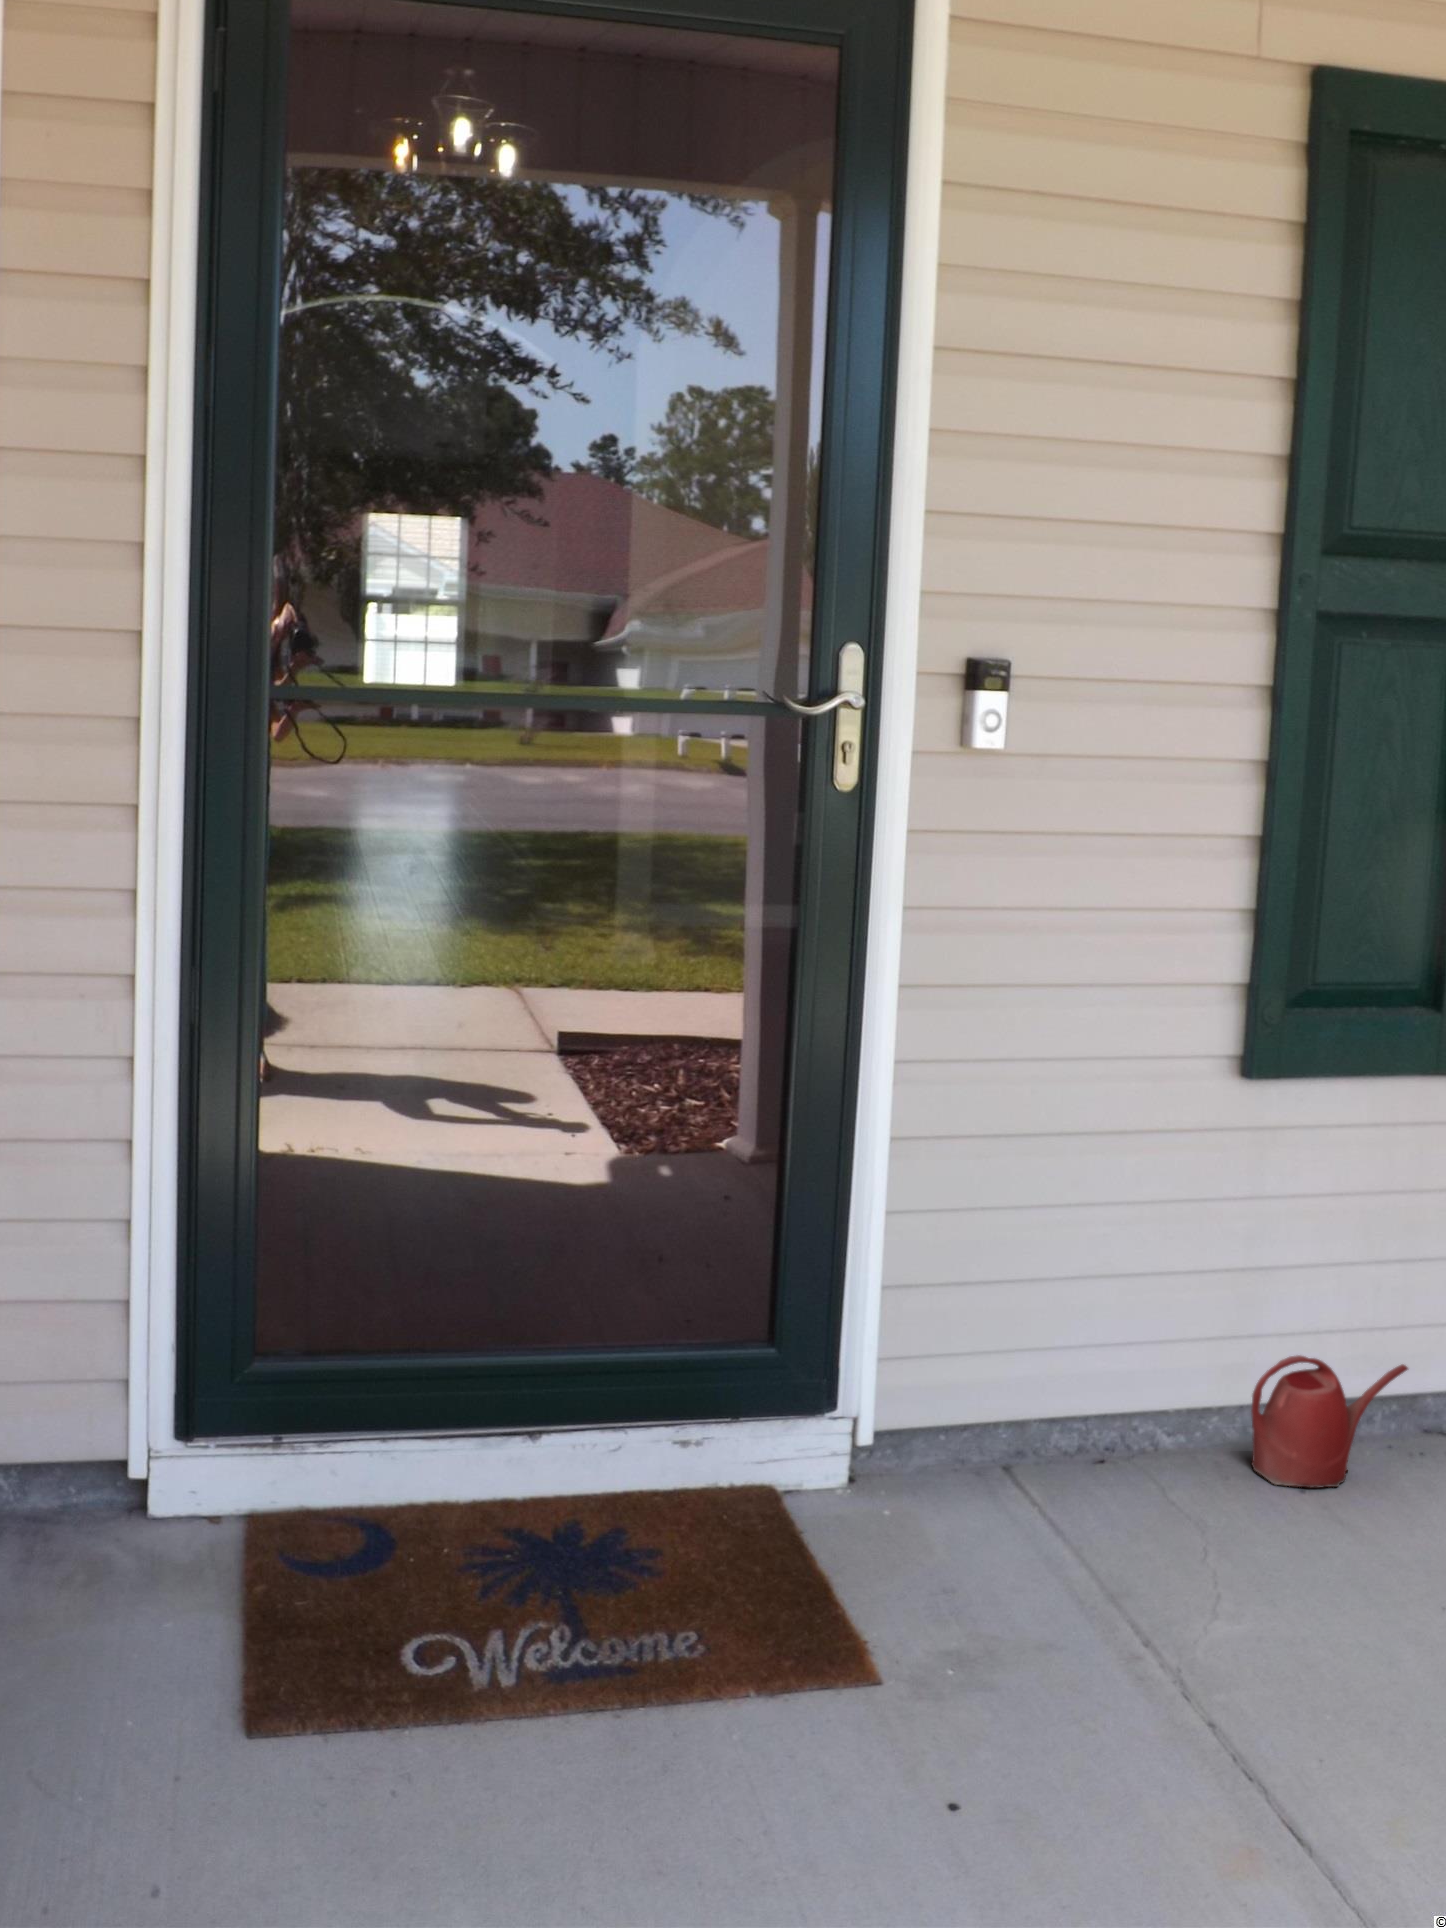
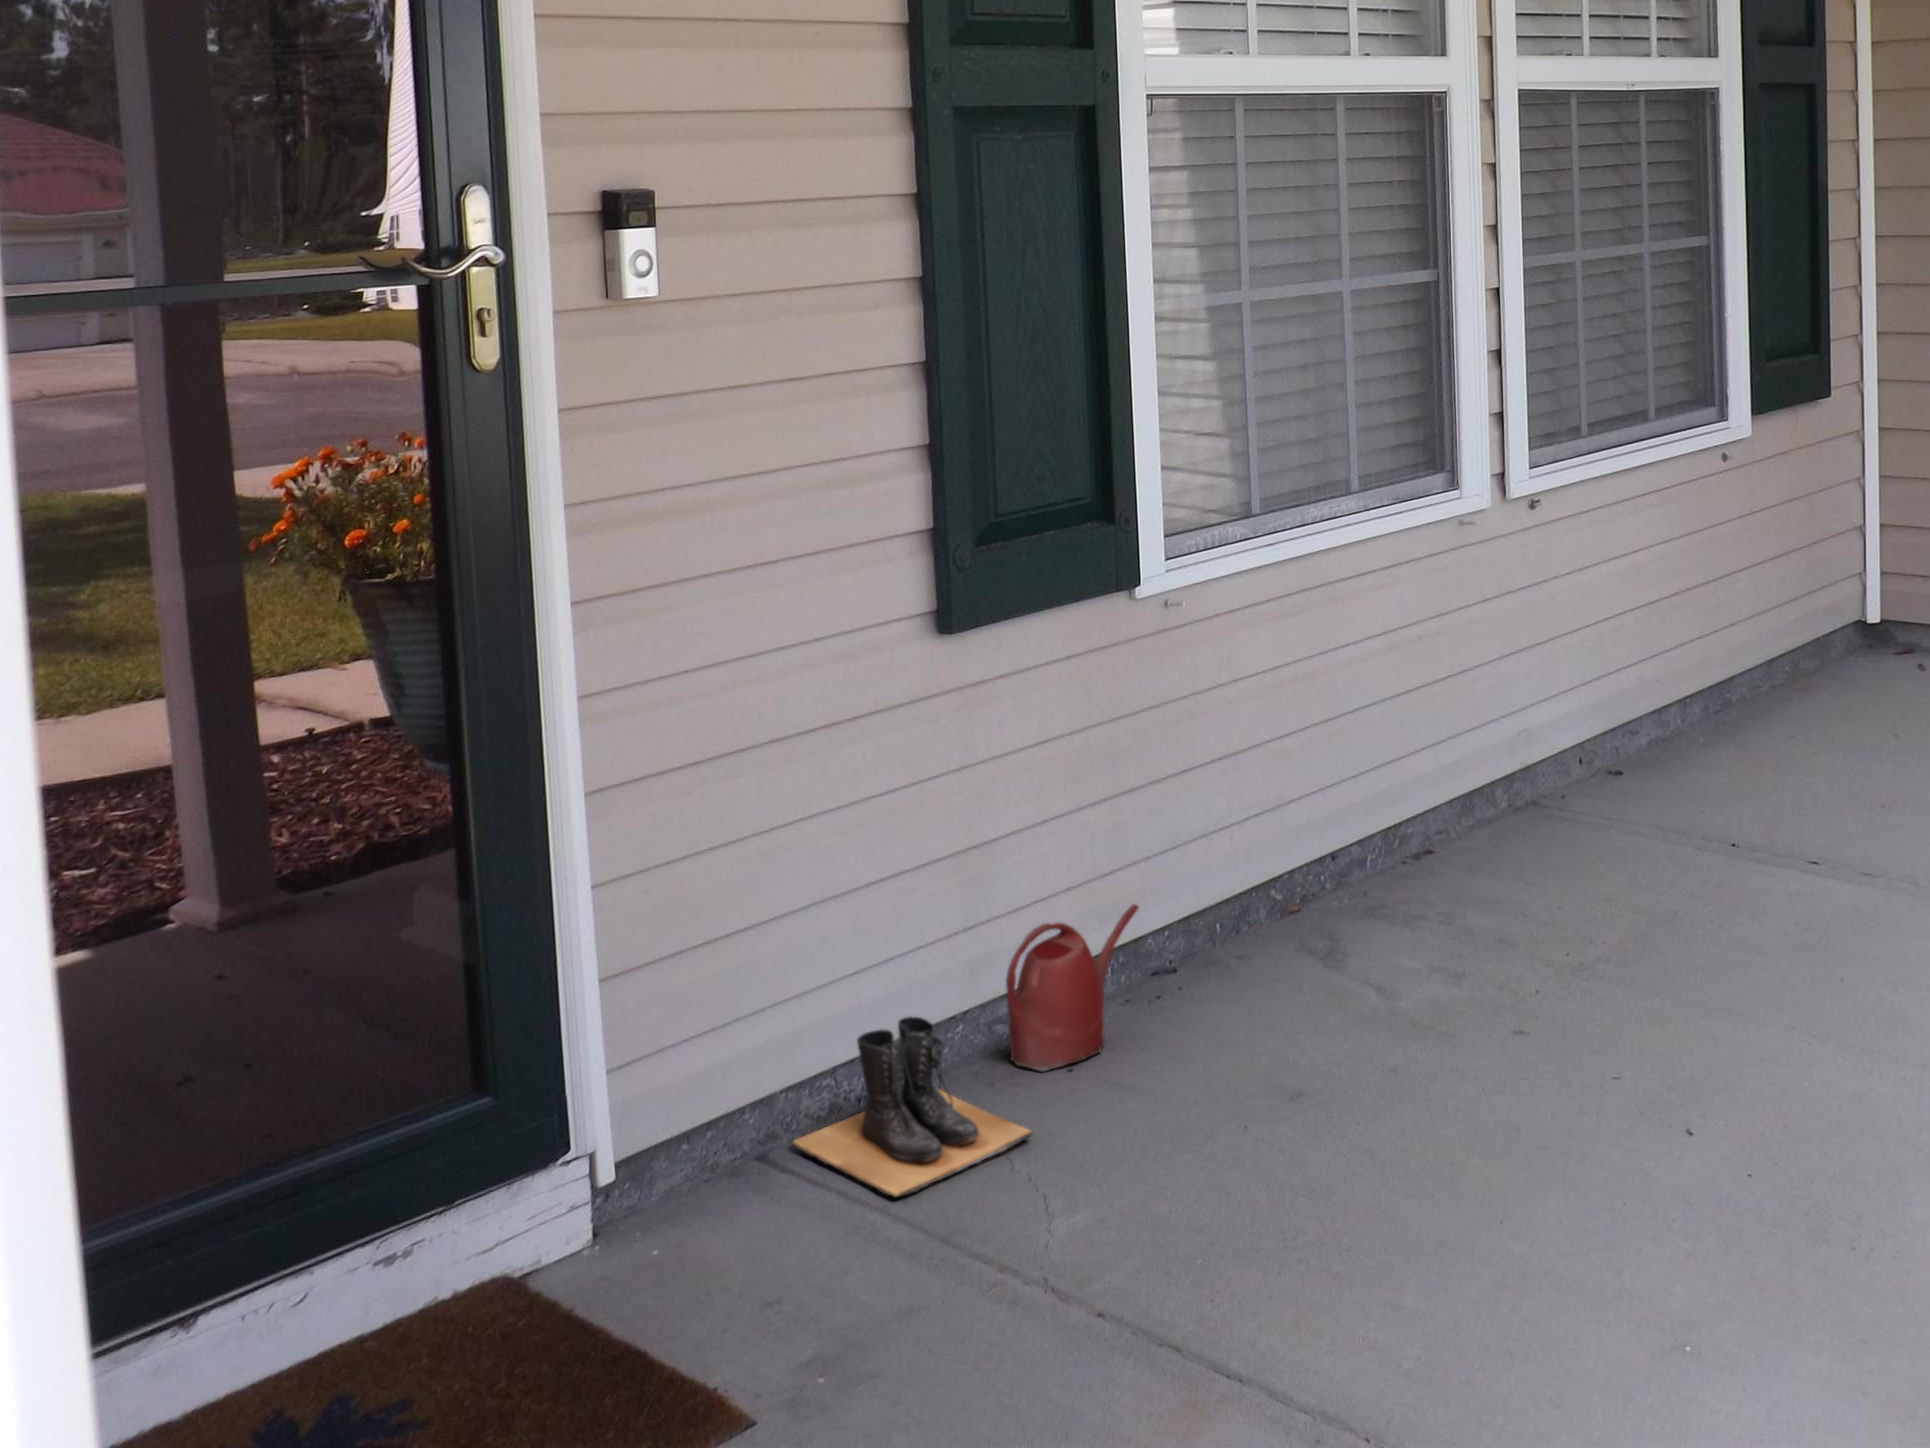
boots: none [1029,1396,1233,1547] -> present [793,1017,1033,1197]

